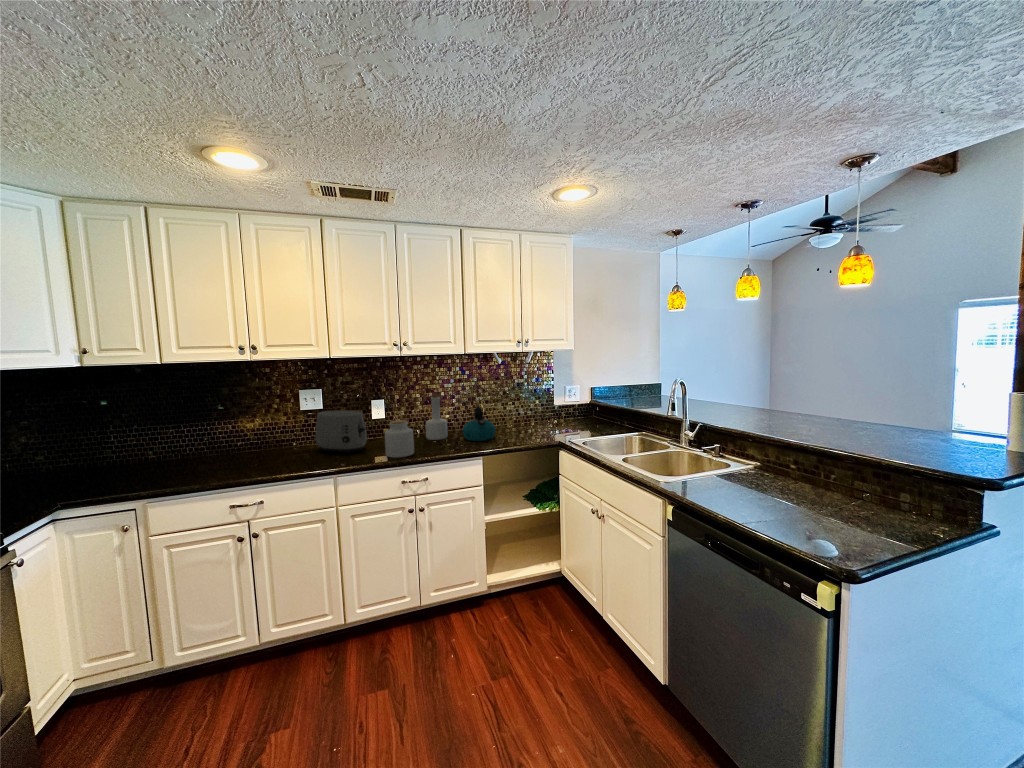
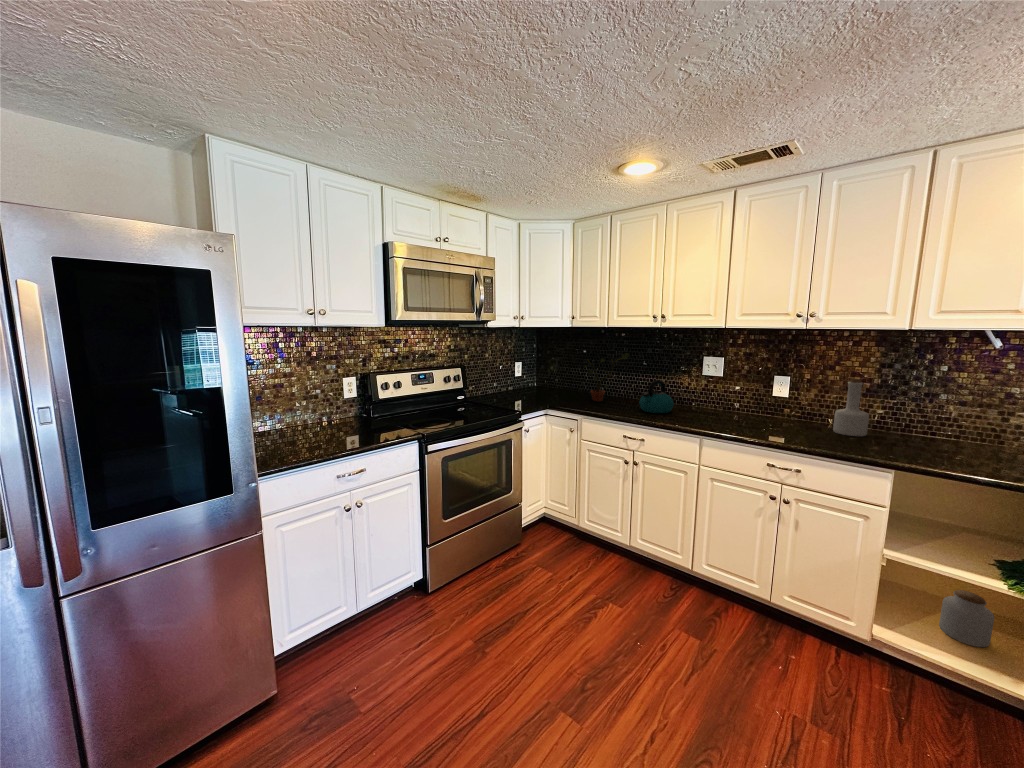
potted plant: none [117,396,195,473] -> present [584,353,629,401]
kettle: present [463,407,496,441] -> present [639,380,674,413]
toaster: present [315,410,367,453] -> none [704,379,751,422]
jar: present [385,420,414,458] -> present [939,590,994,647]

